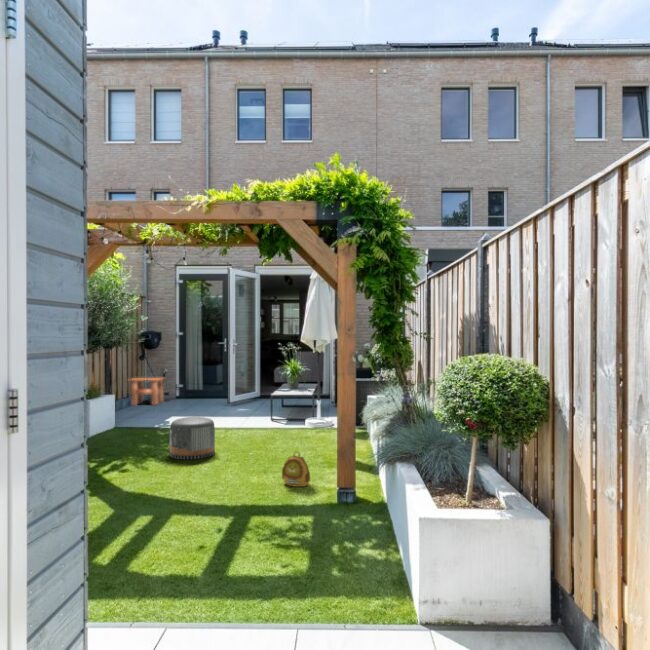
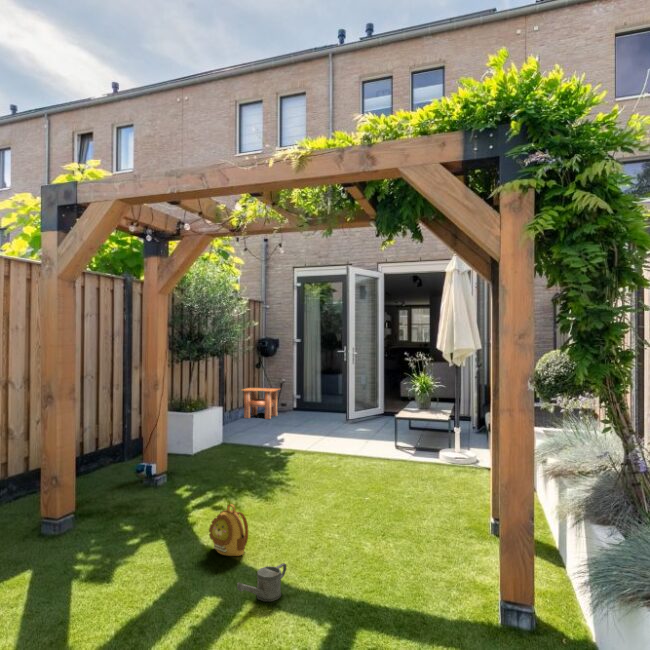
pouf: present [170,417,215,459] -> none [266,444,322,500]
backpack: present [282,452,310,487] -> present [209,504,248,556]
watering can: none [169,489,200,512] -> present [237,563,286,601]

